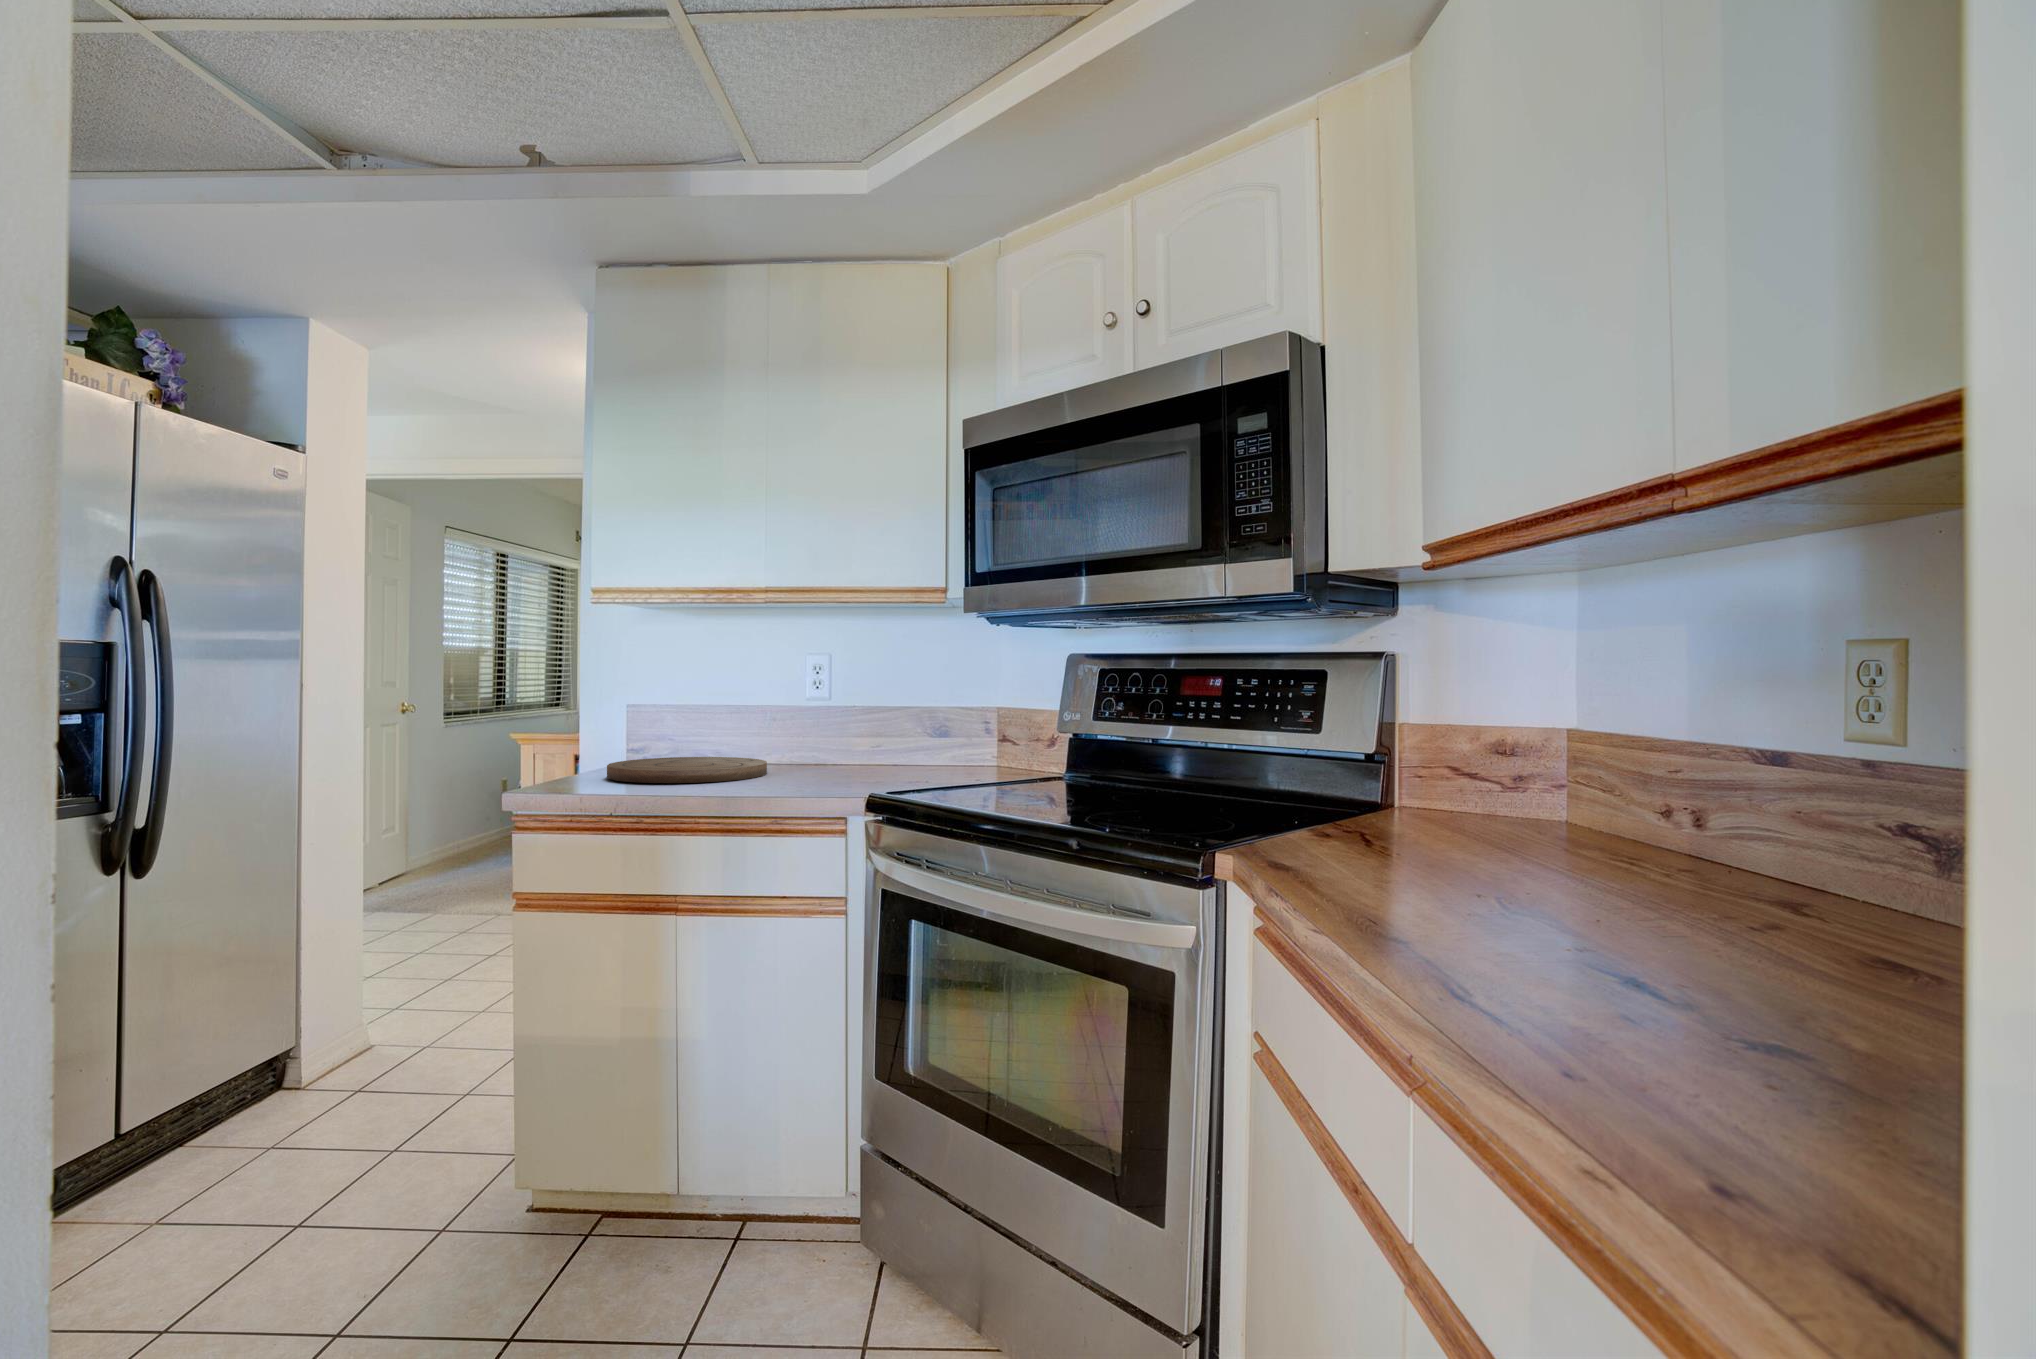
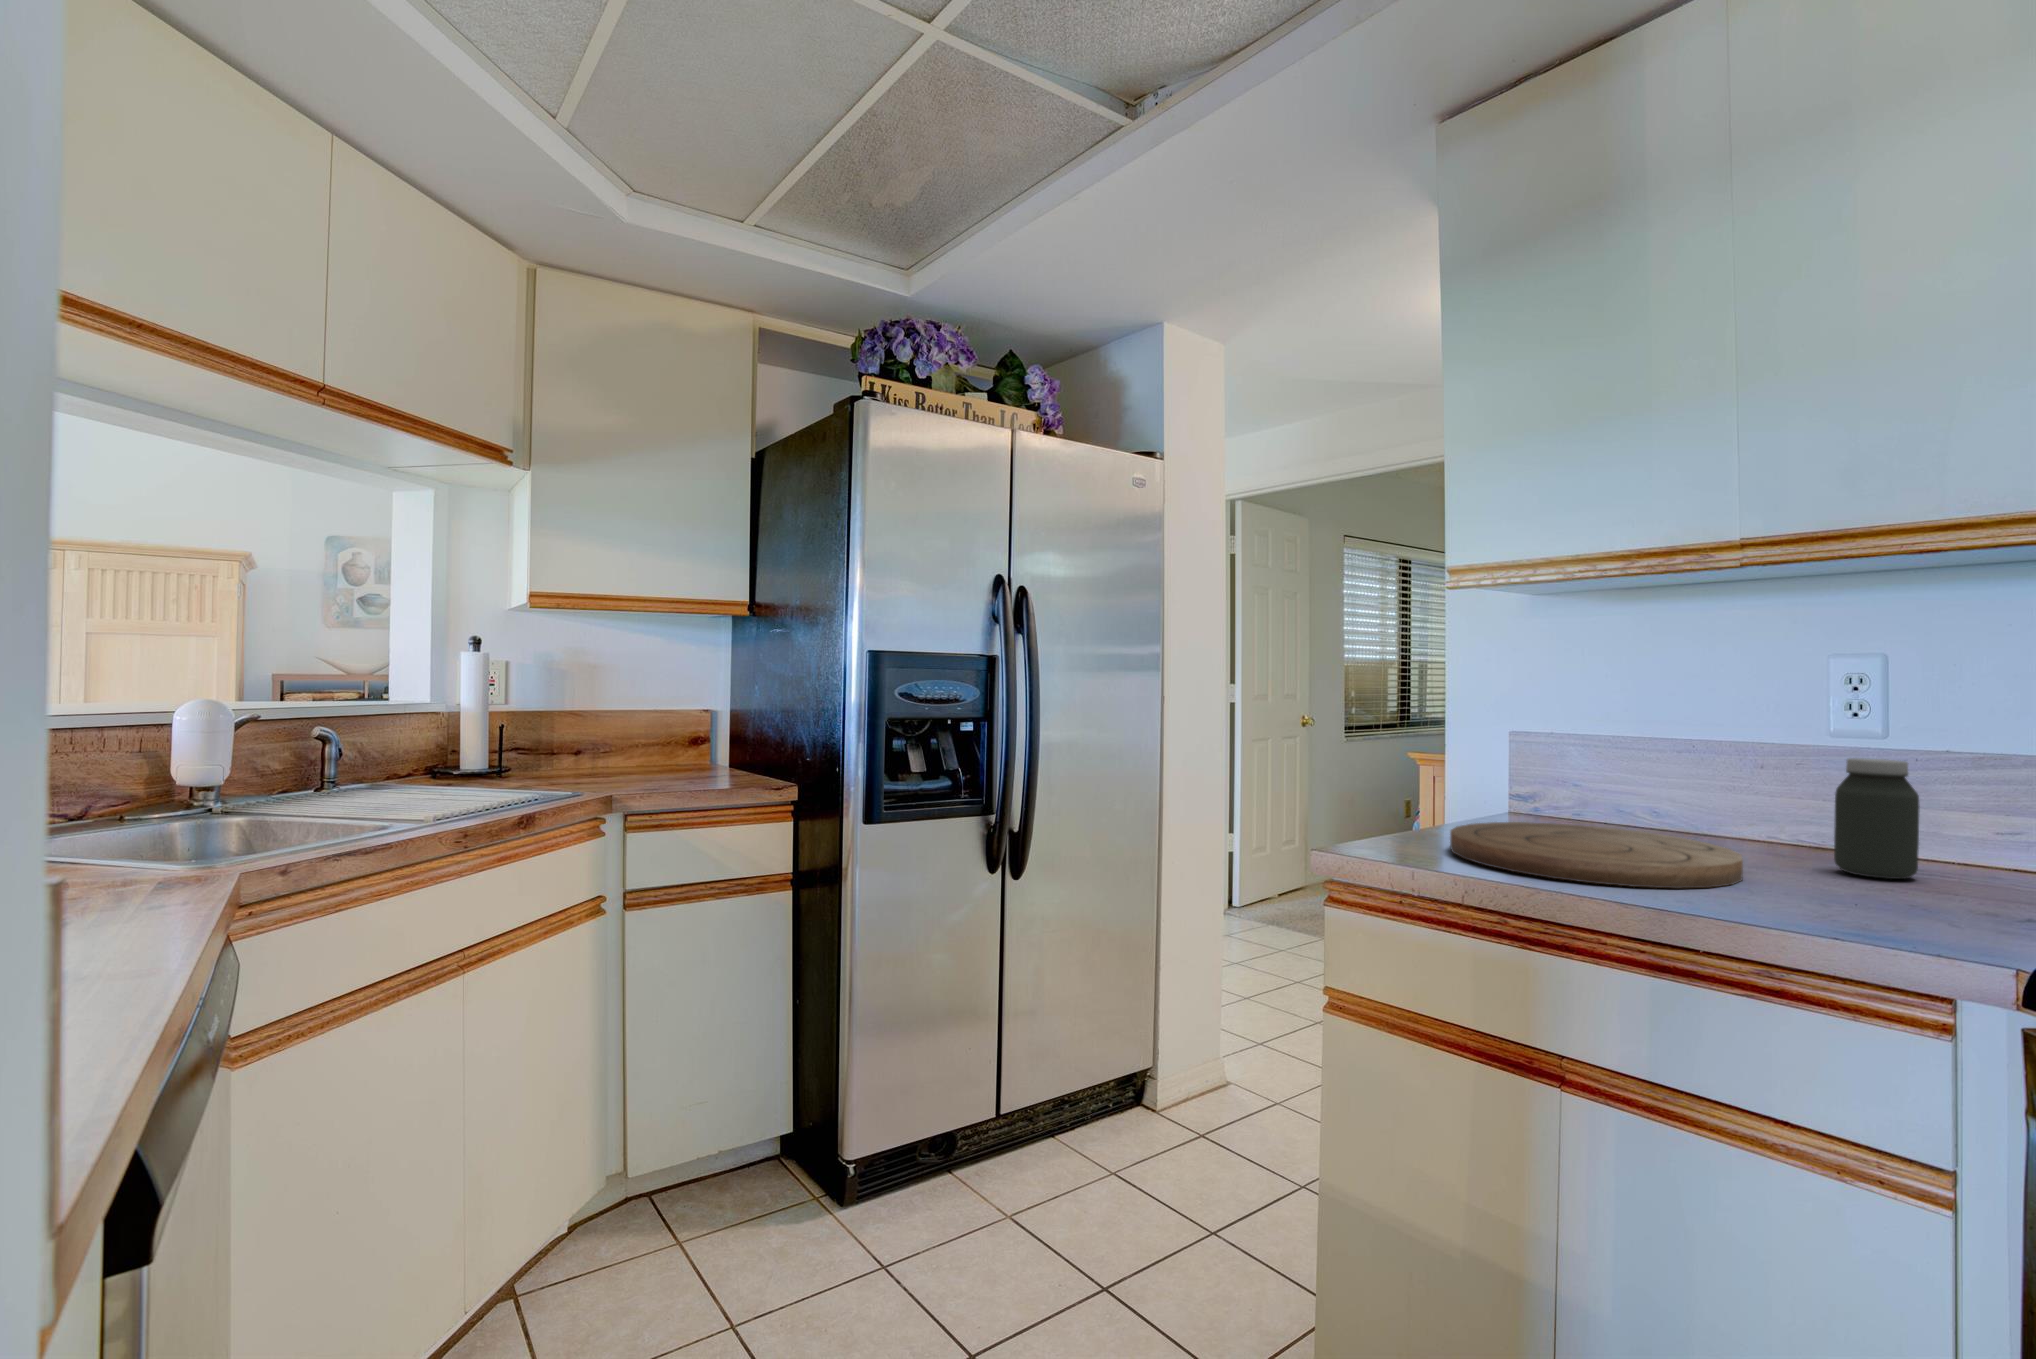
jar: none [806,705,840,766] -> present [1834,758,1920,879]

